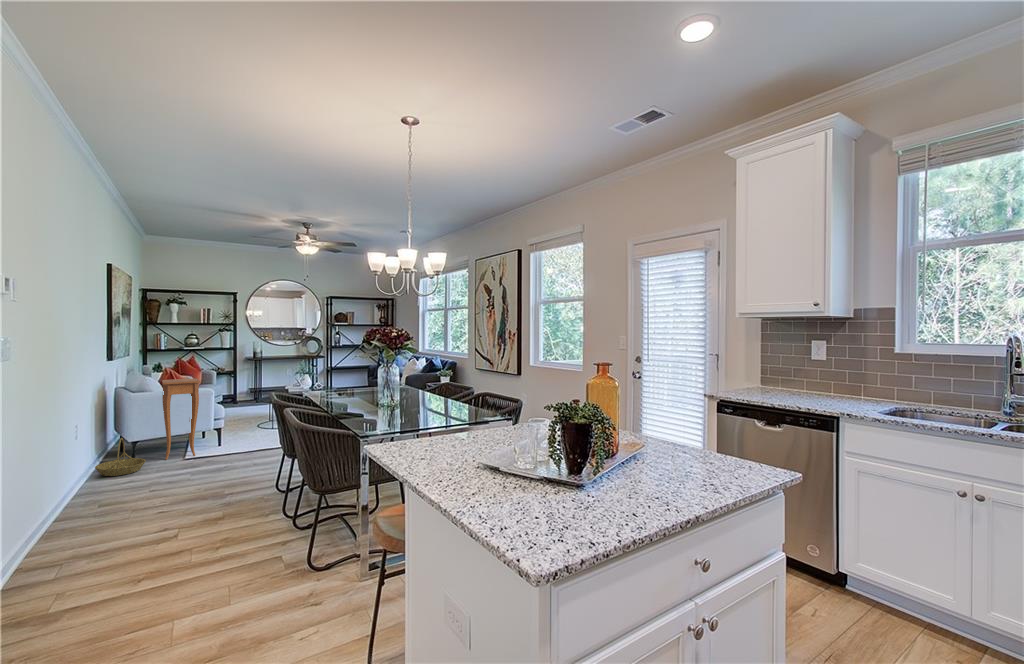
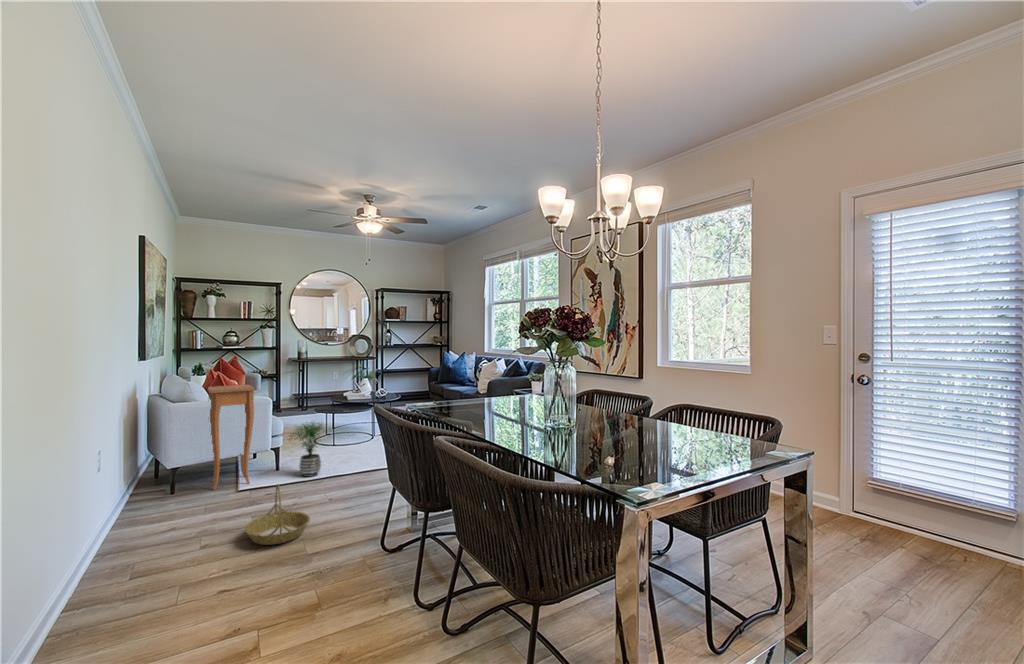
potted plant: none [226,406,262,451] -> present [289,422,323,477]
basket: present [95,438,146,476] -> present [245,484,310,545]

